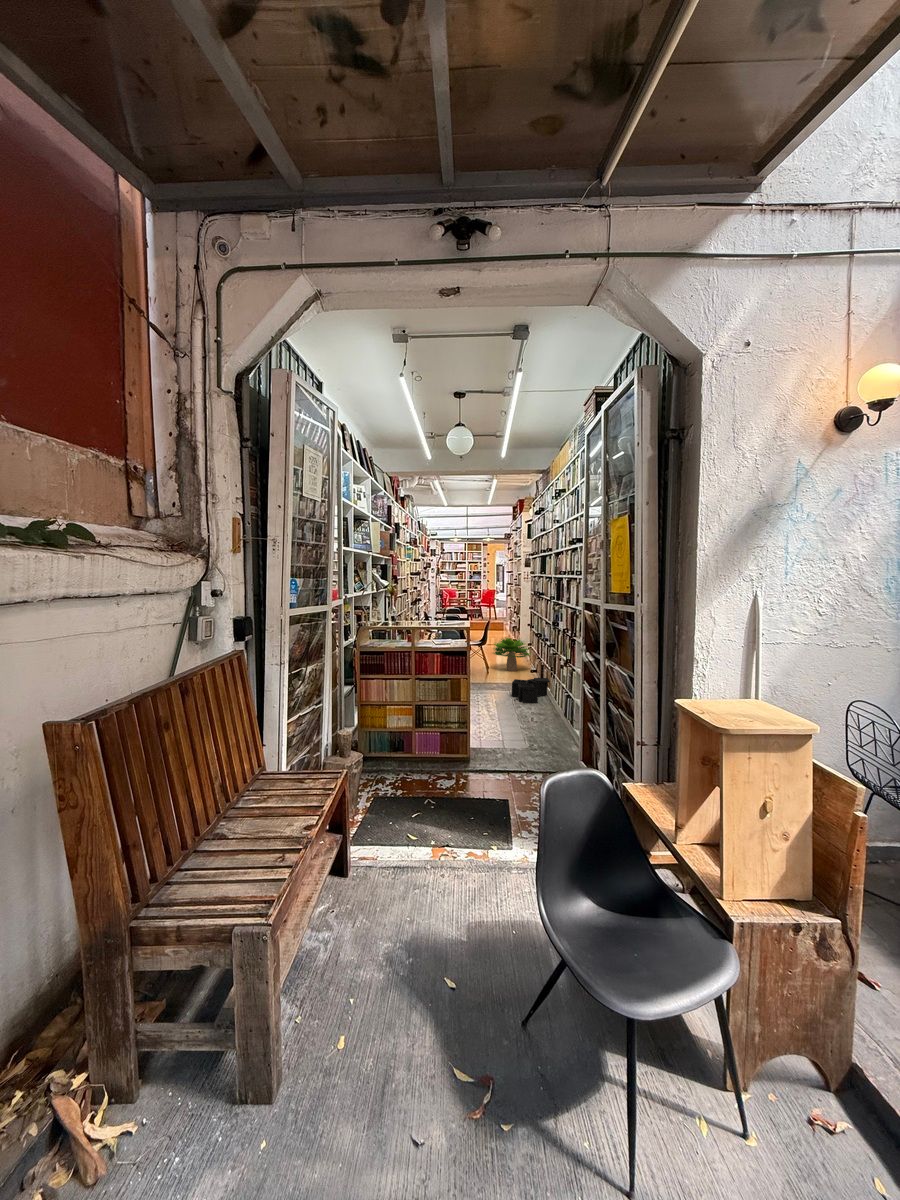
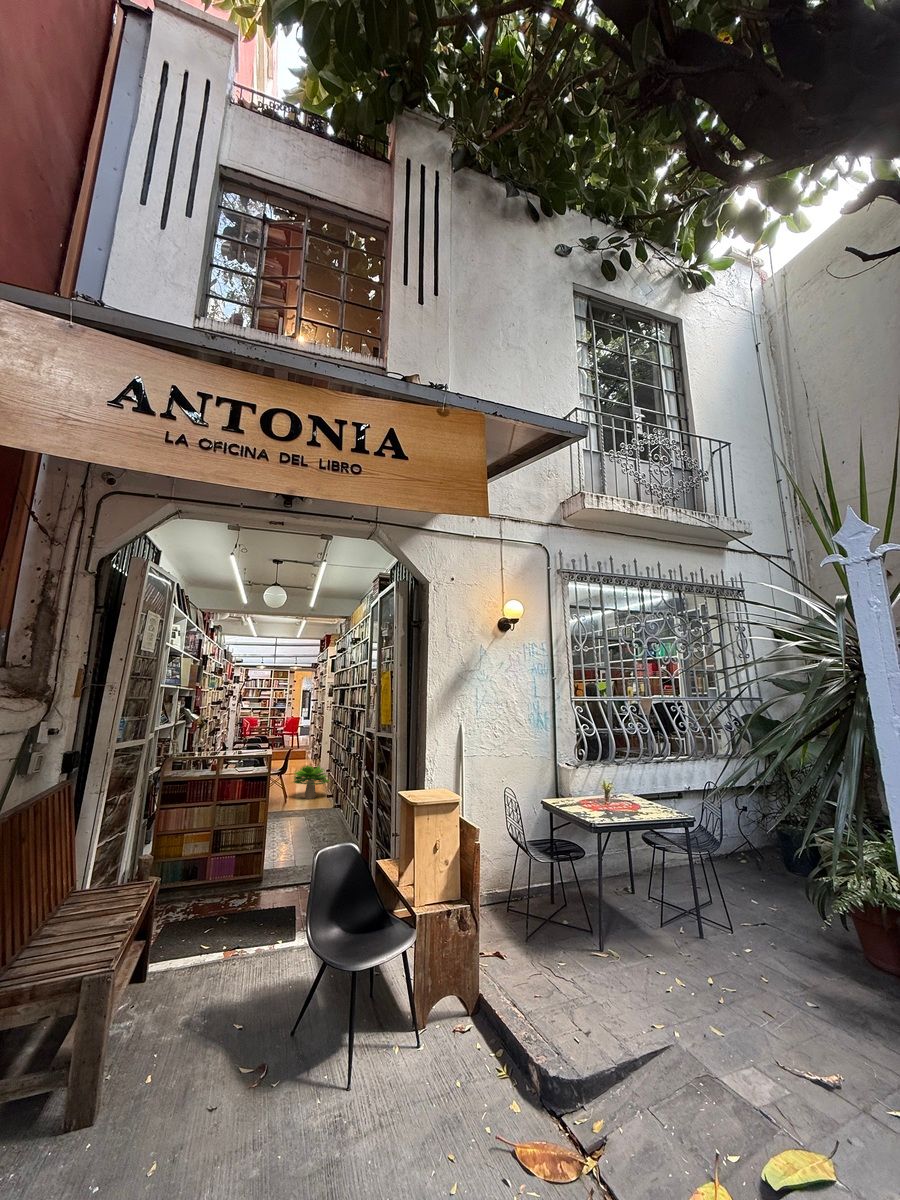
storage bin: present [512,678,550,703] -> none [306,802,344,827]

